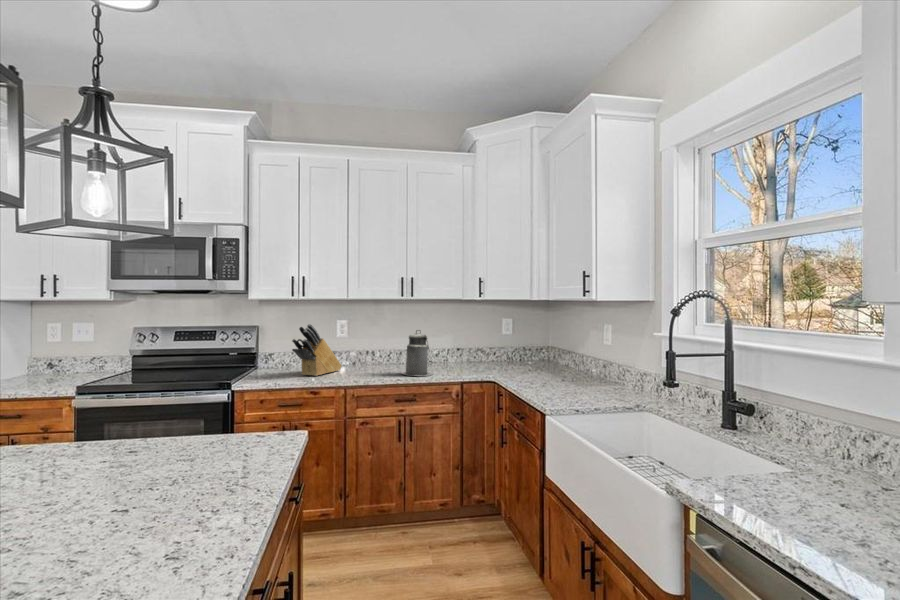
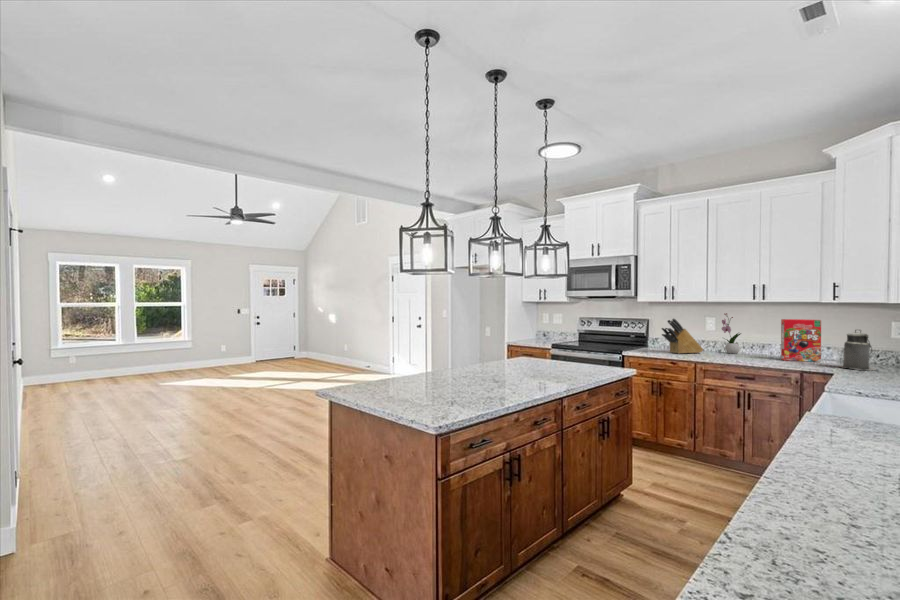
flower arrangement: none [358,314,382,367] -> present [722,313,741,354]
cereal box: none [428,319,463,370] -> present [781,319,821,362]
canister: present [402,330,433,376] -> present [840,330,876,371]

